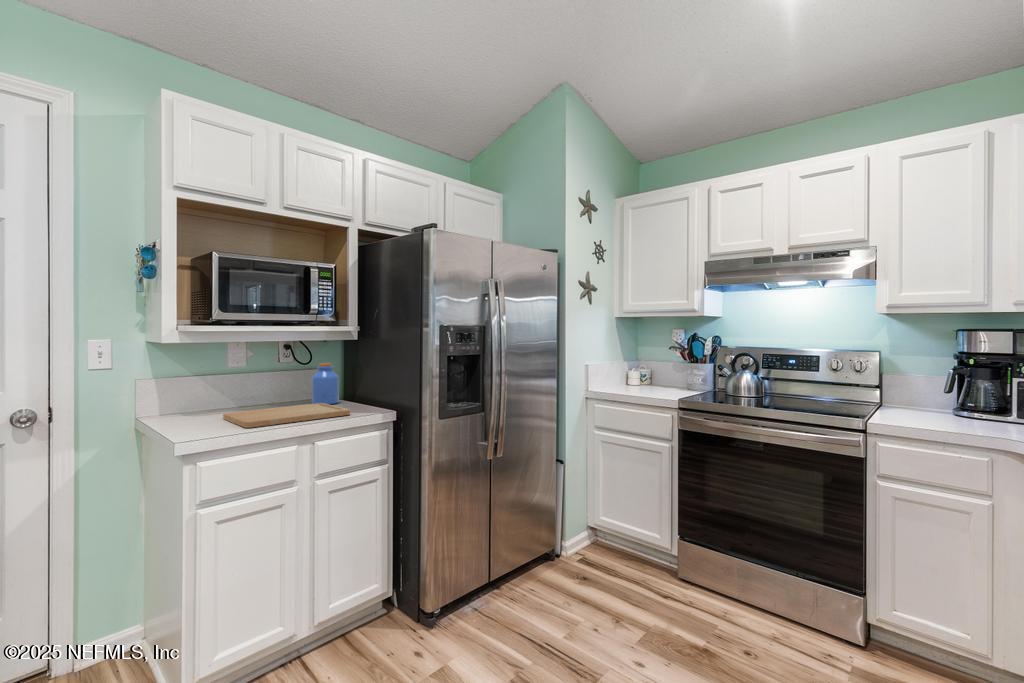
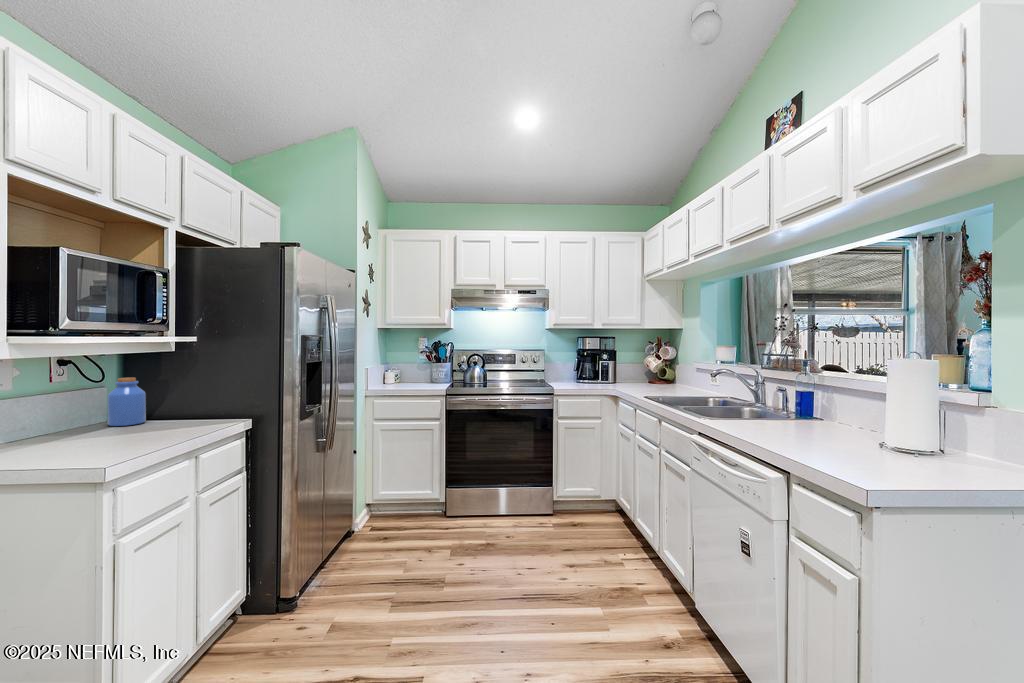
cutting board: present [223,403,350,428] -> none [33,422,206,454]

